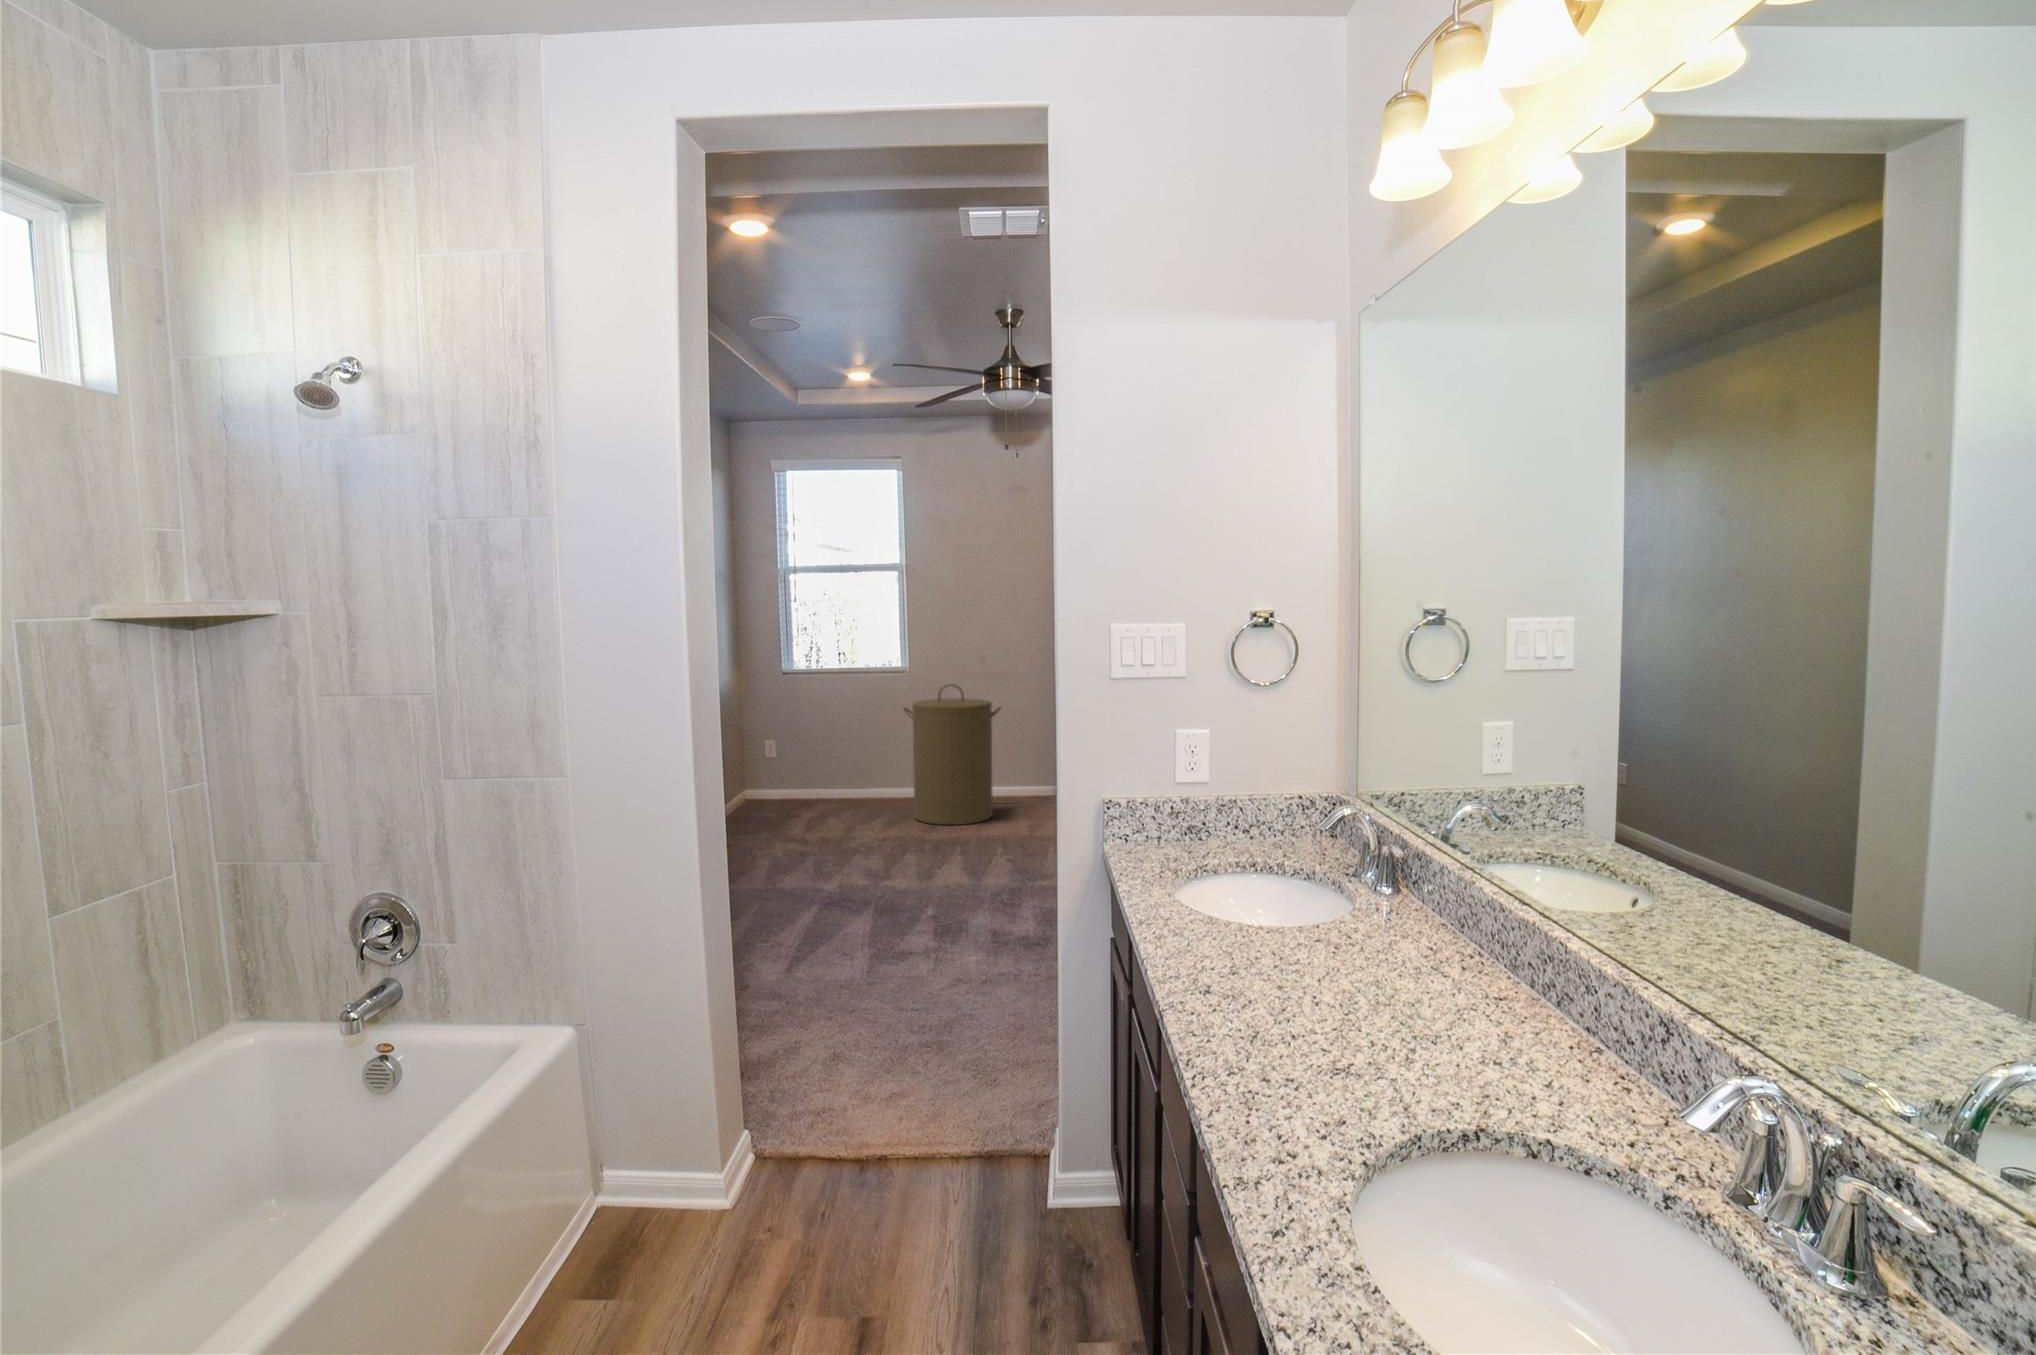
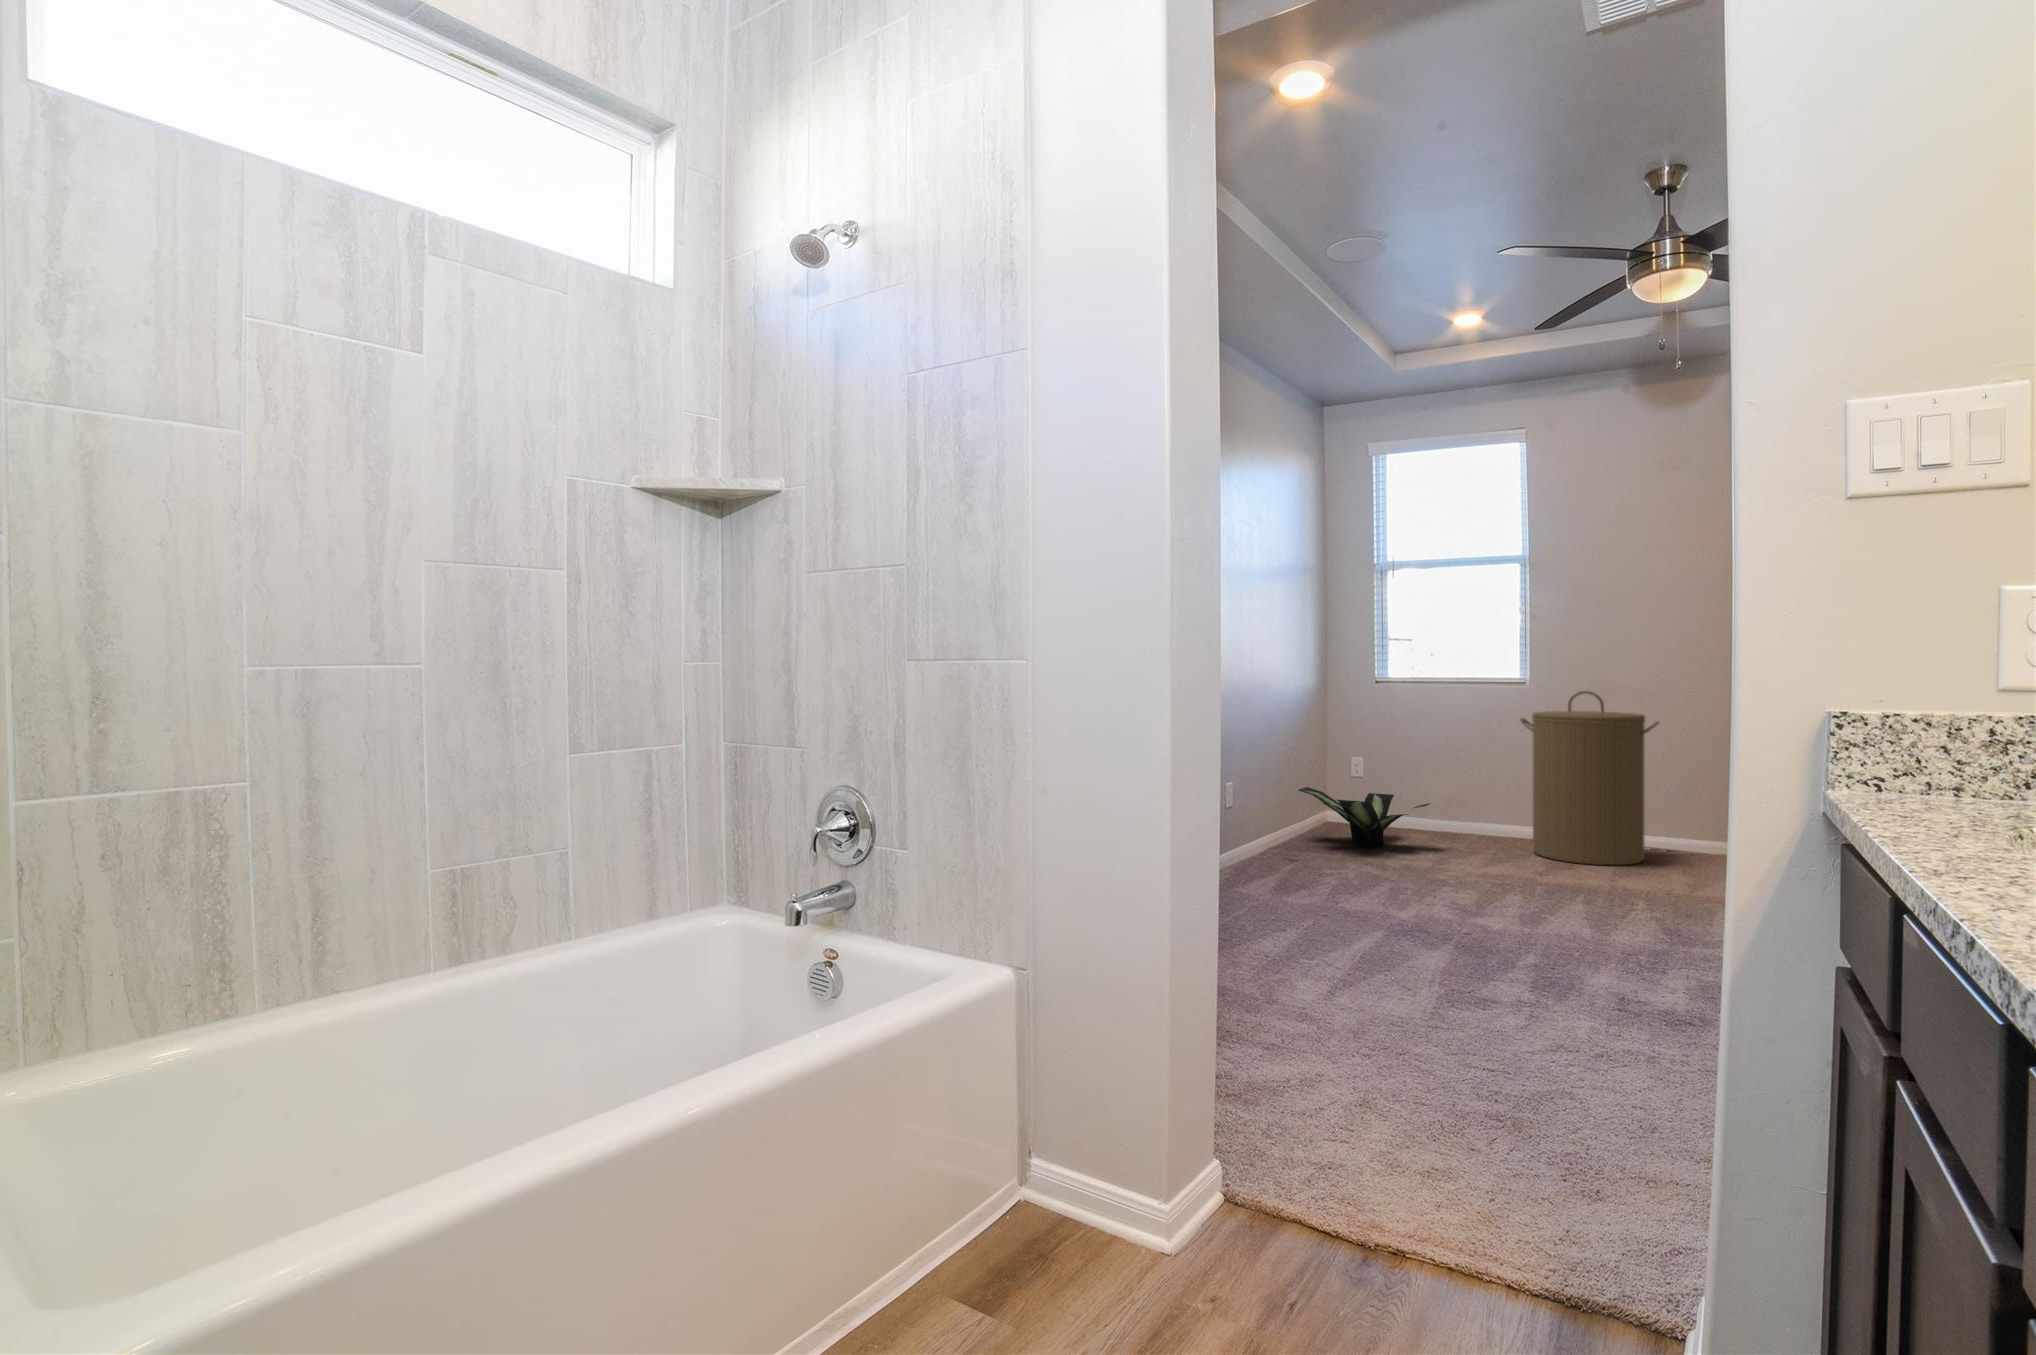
potted plant: none [717,780,836,832] -> present [1298,787,1430,848]

